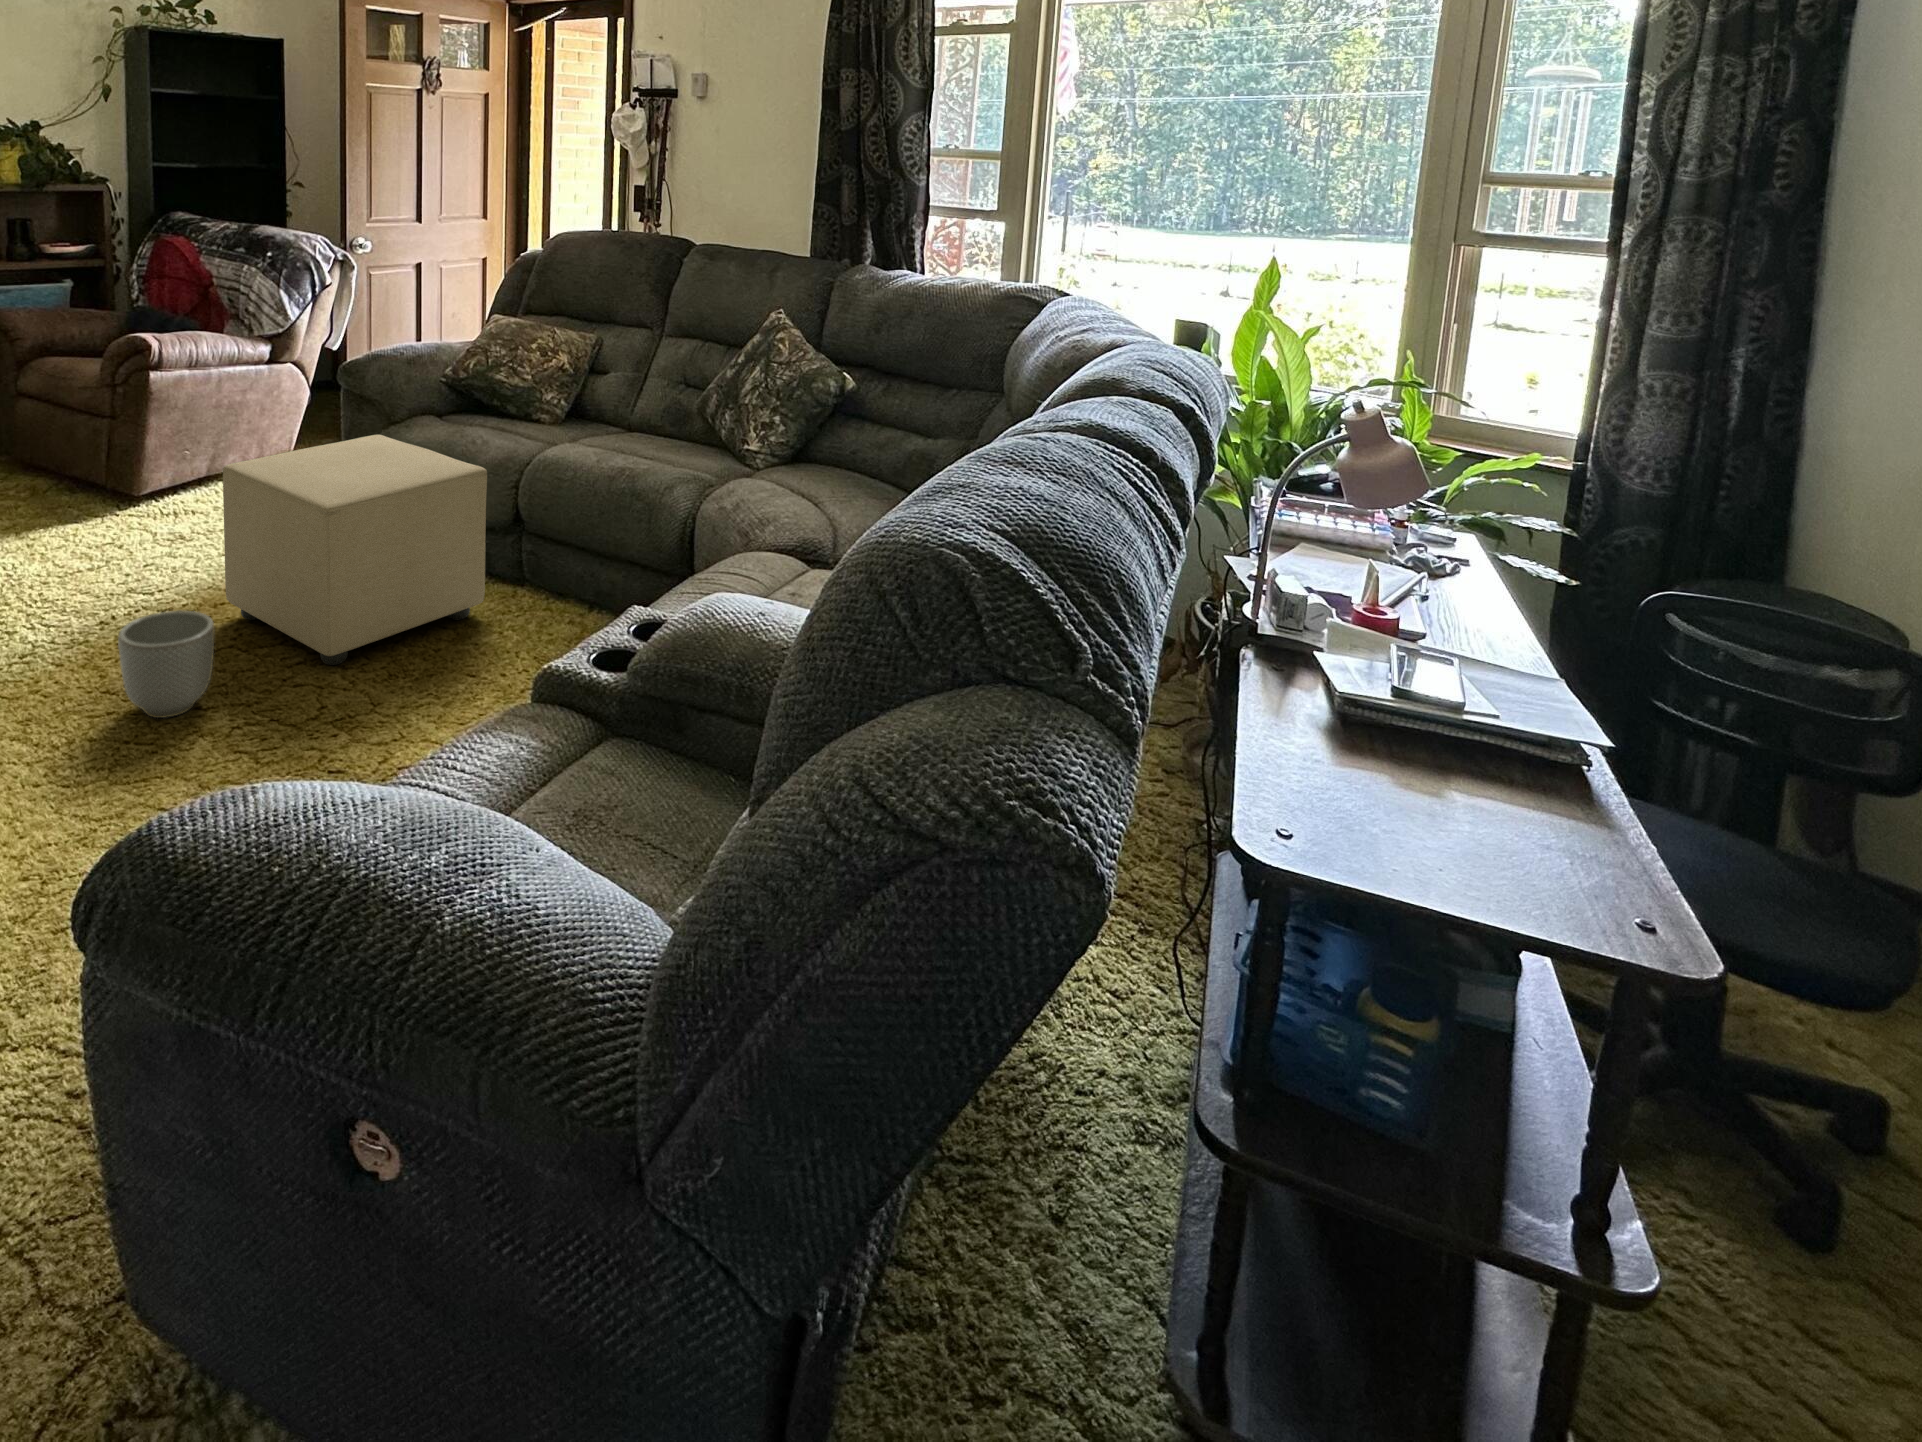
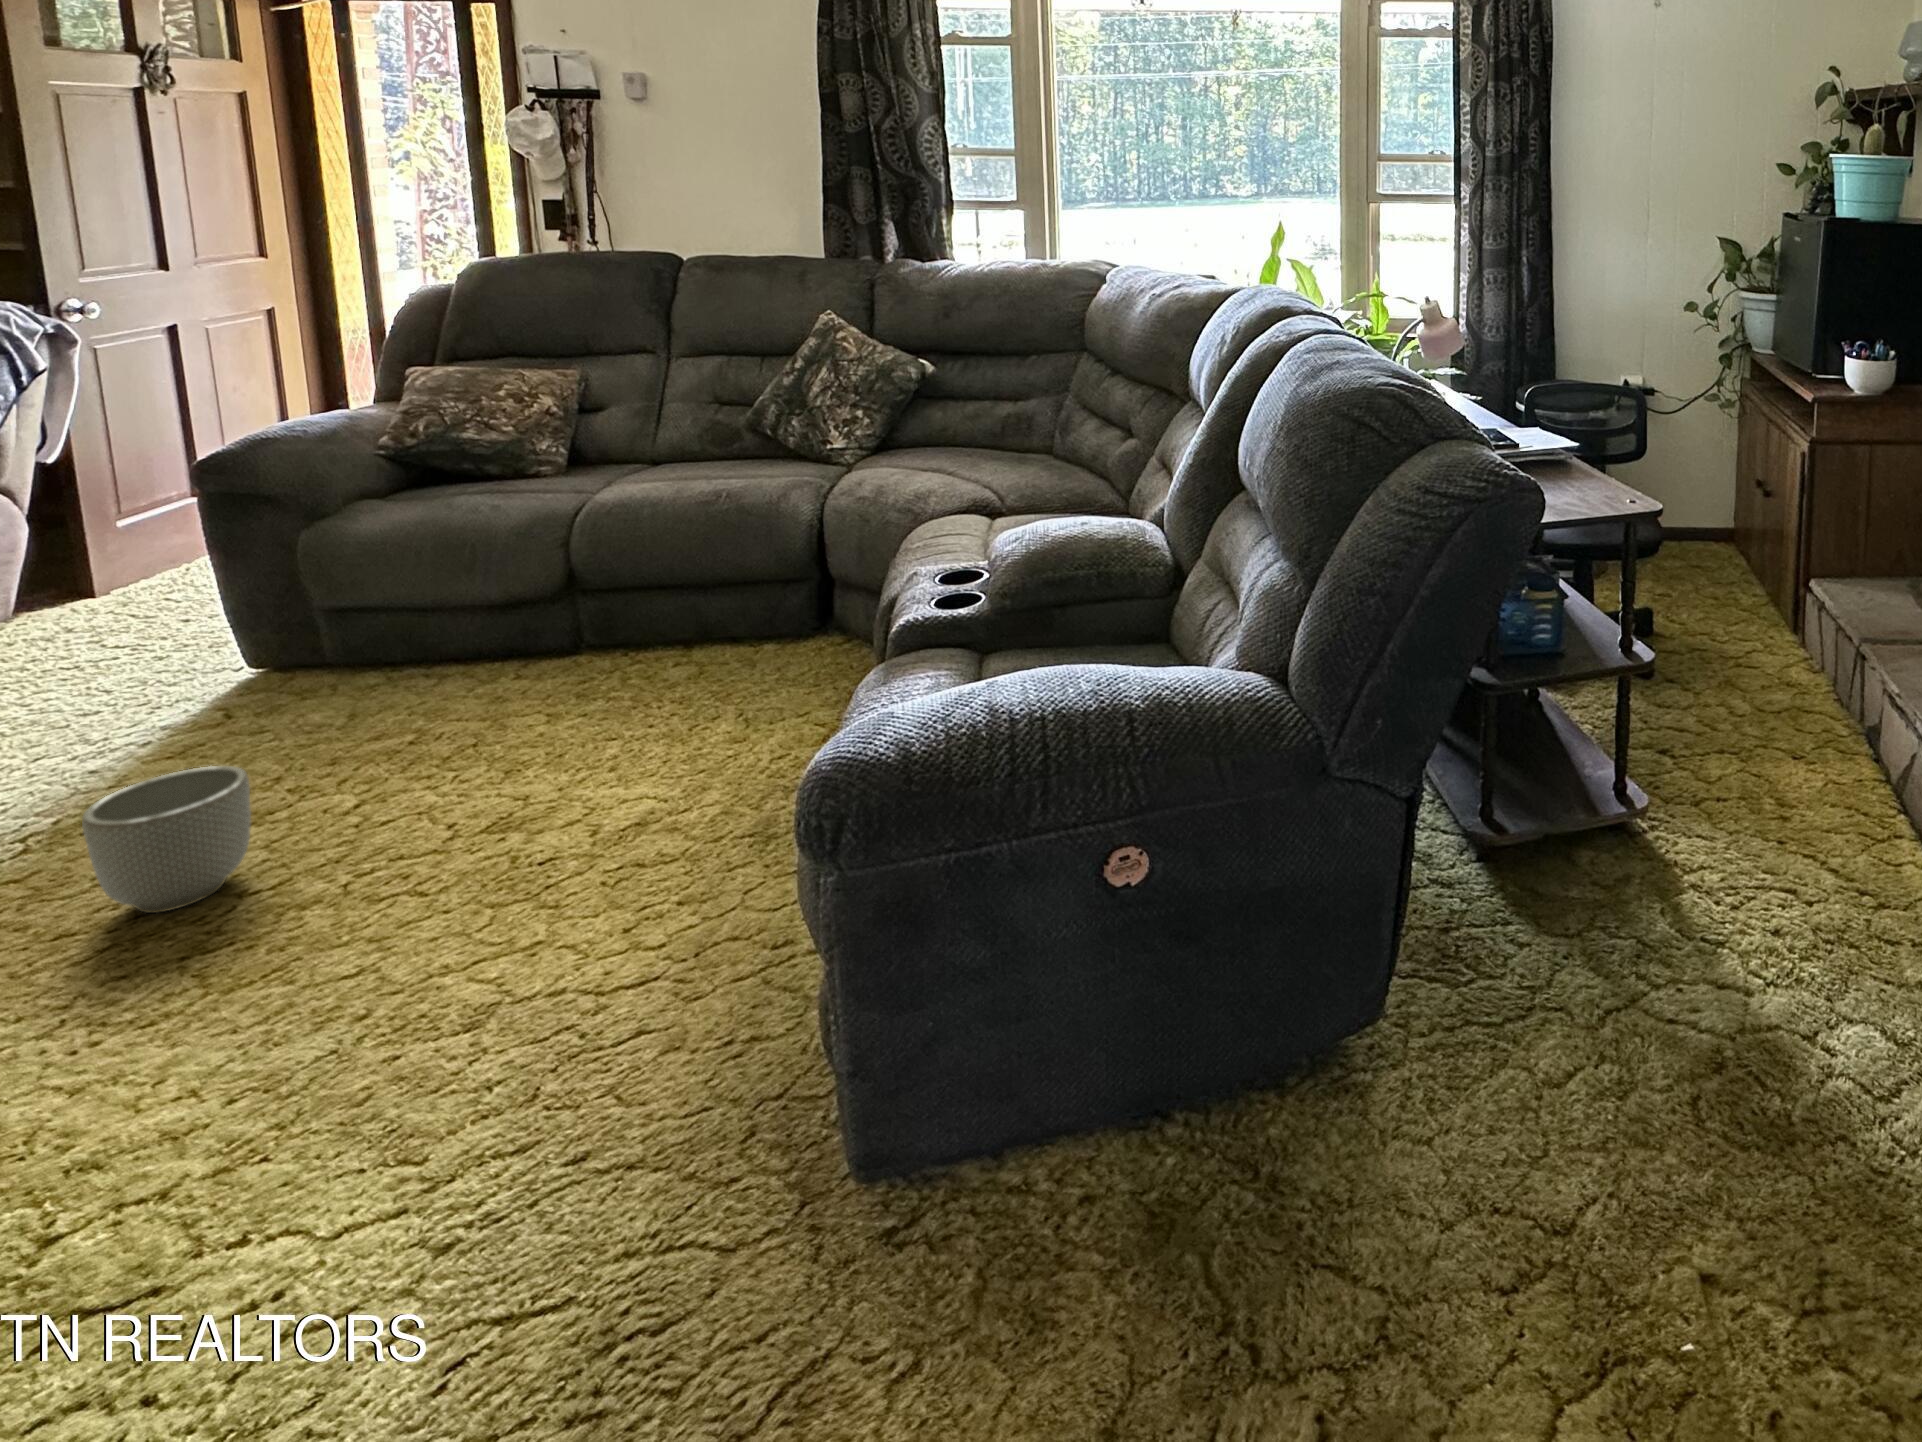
ottoman: present [223,435,487,665] -> none [127,520,566,788]

